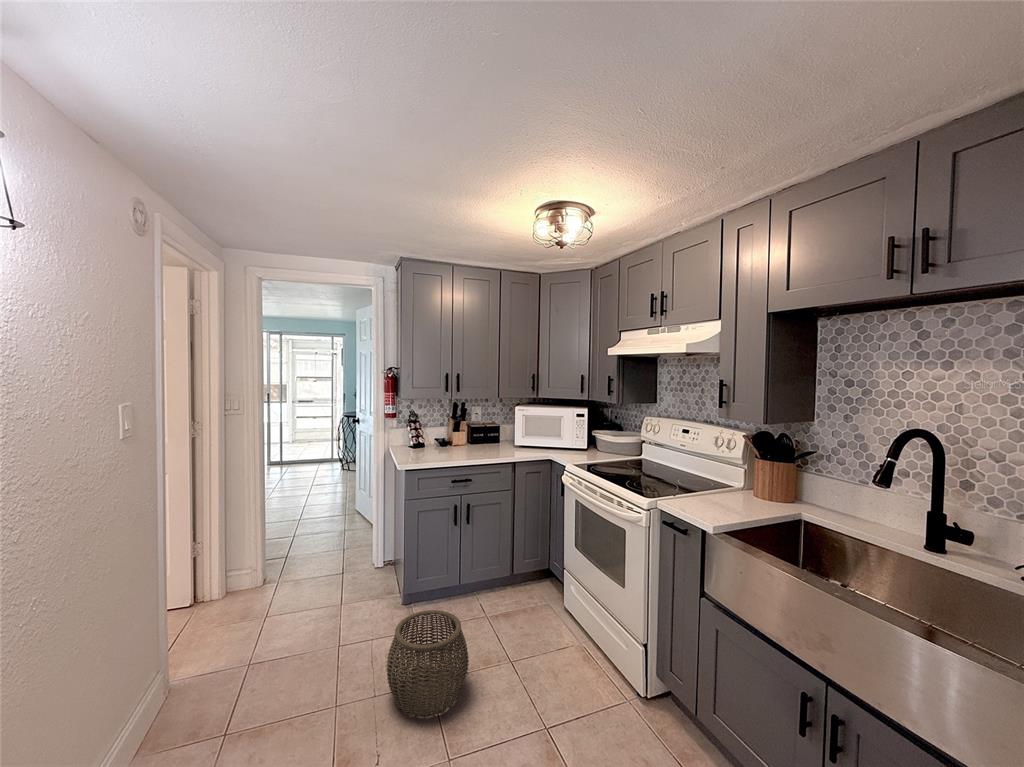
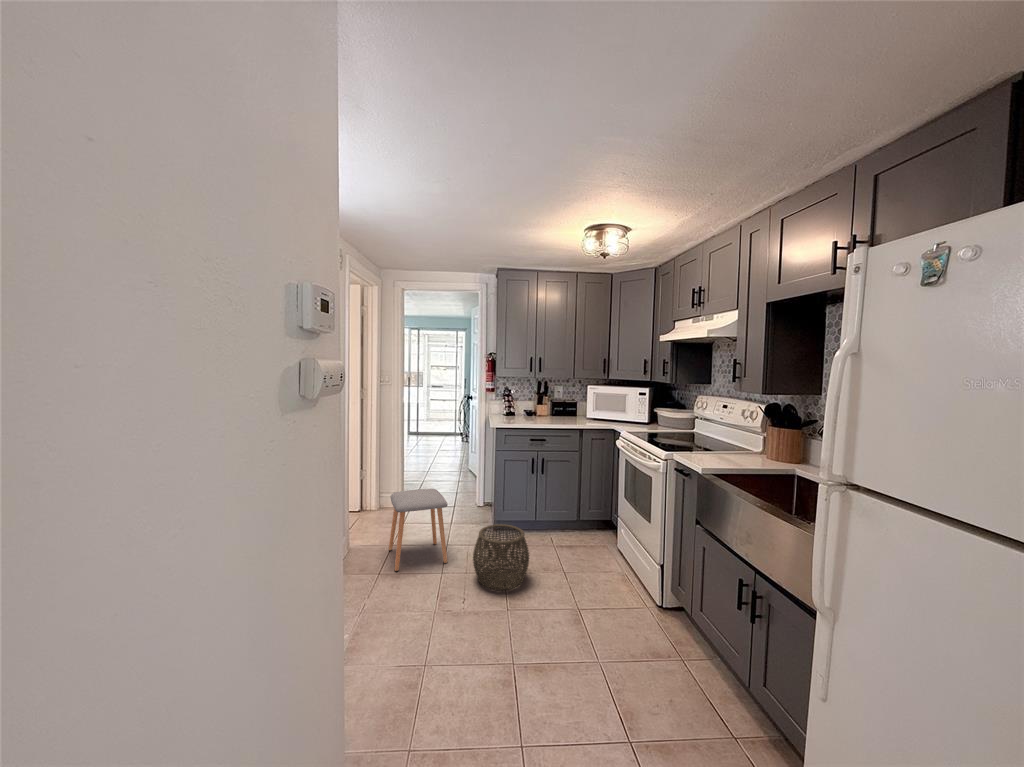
stool: none [247,566,344,713] -> present [389,489,448,572]

